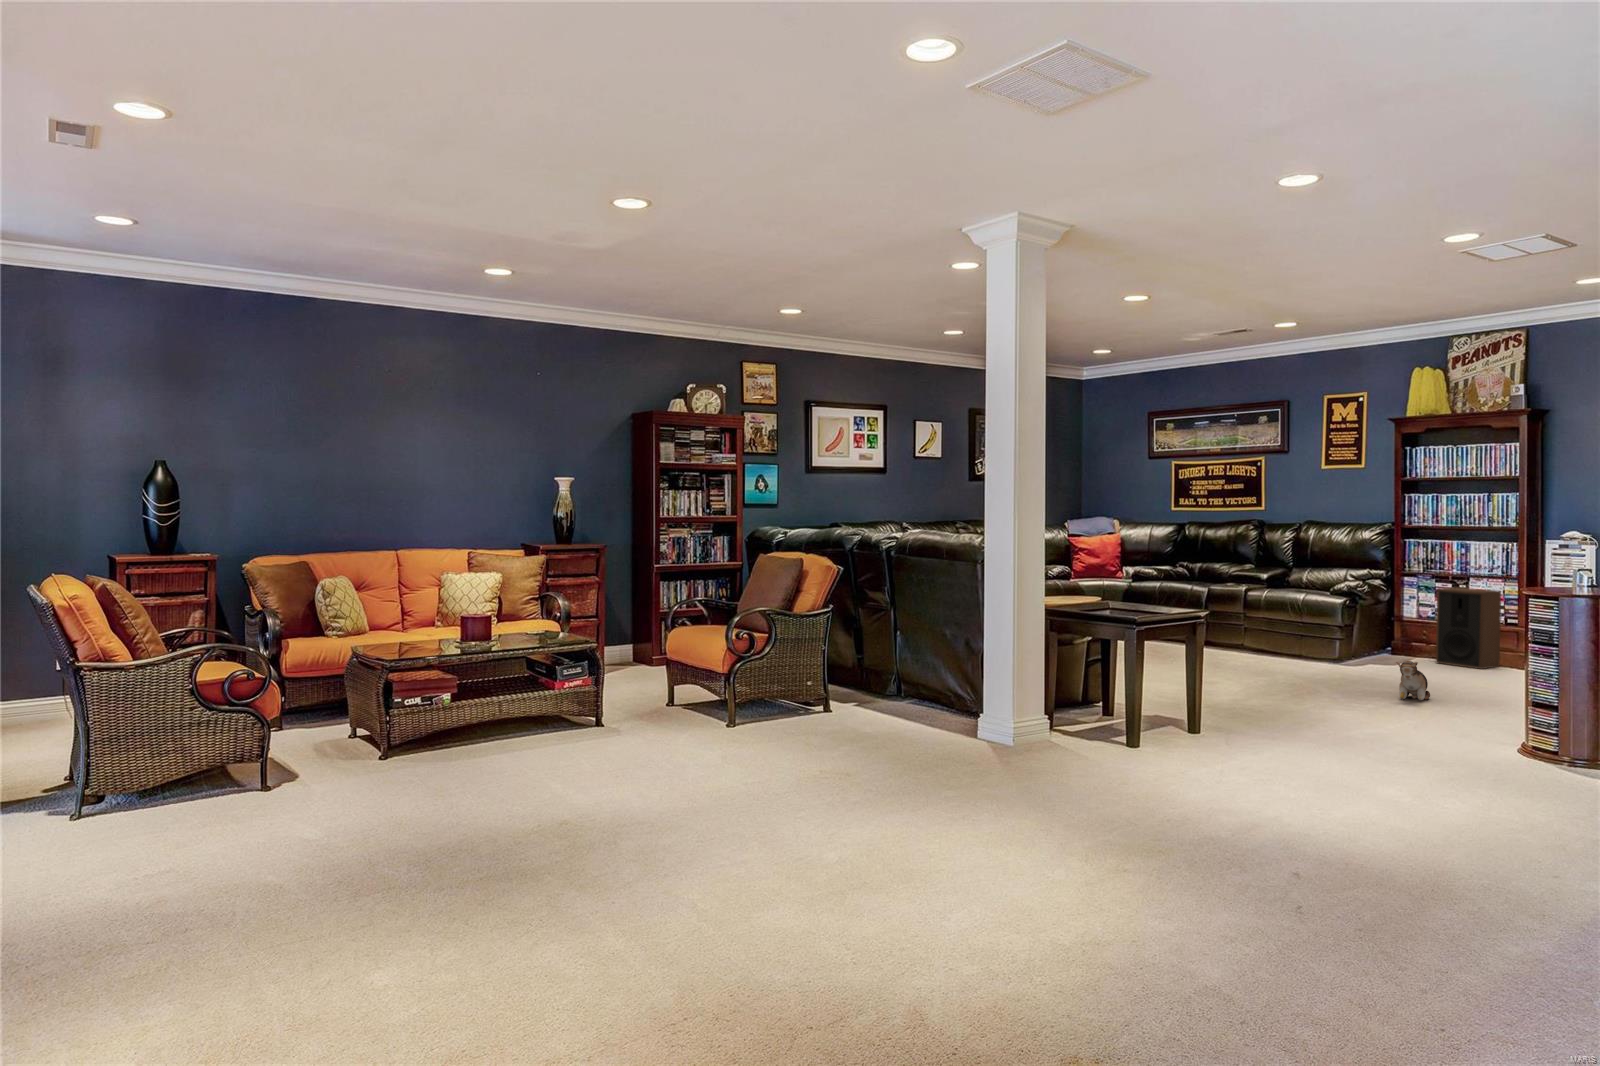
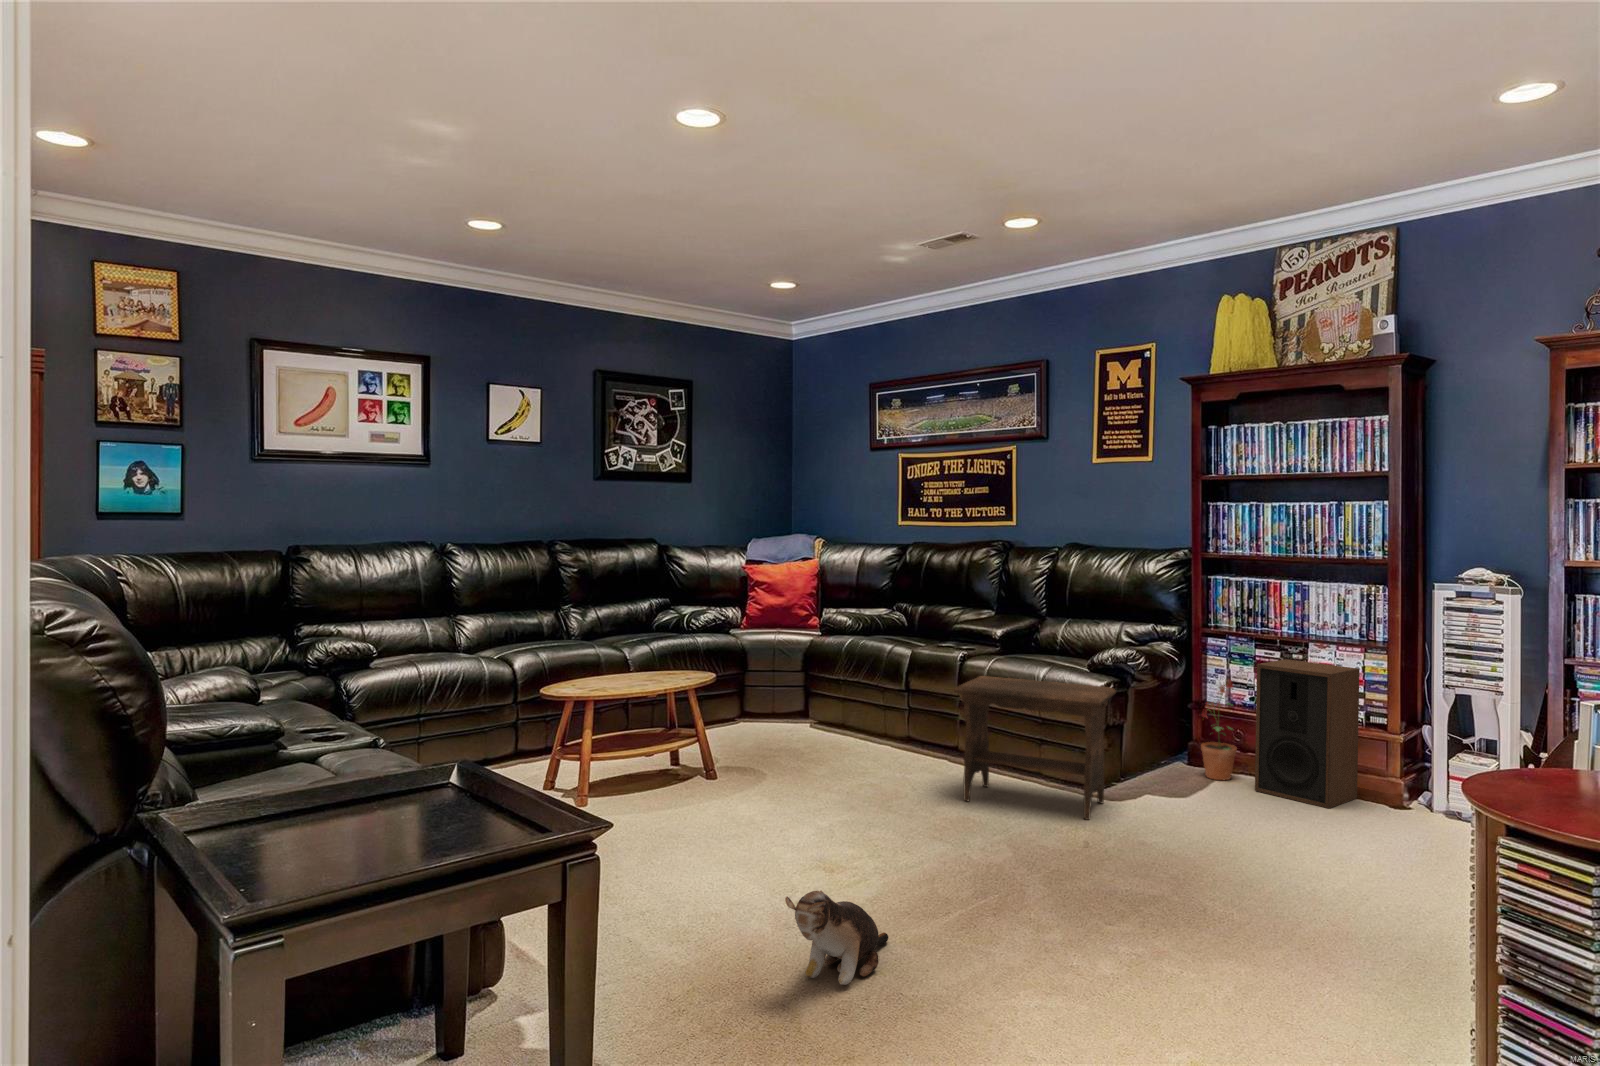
footstool: none [1256,596,1352,670] -> present [954,676,1116,820]
potted plant: none [1399,600,1424,659] -> present [1201,680,1237,780]
plush toy: present [1397,661,1430,700] -> present [785,891,888,985]

